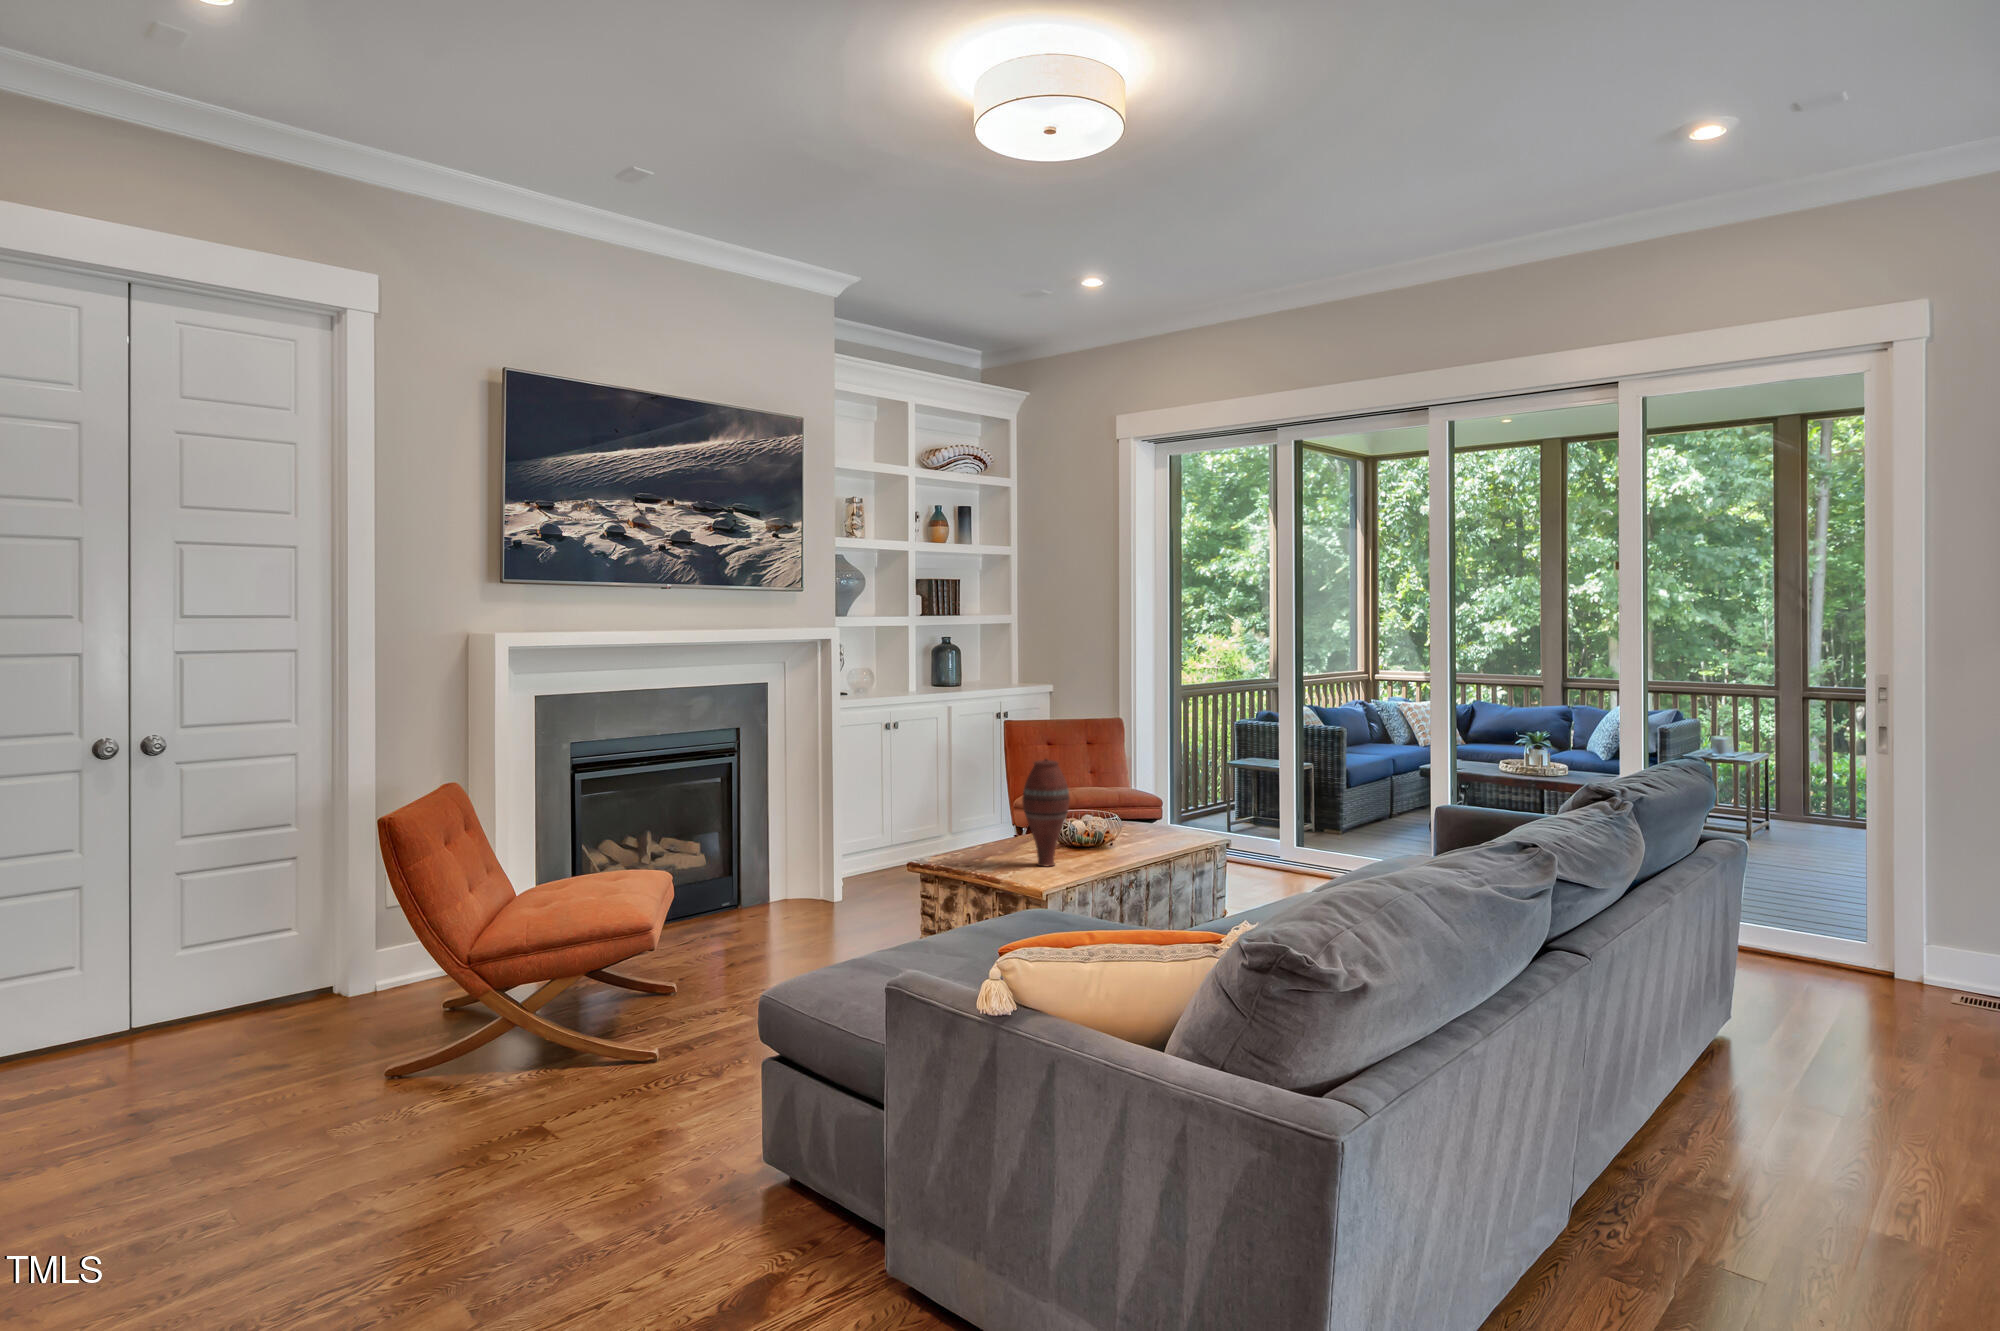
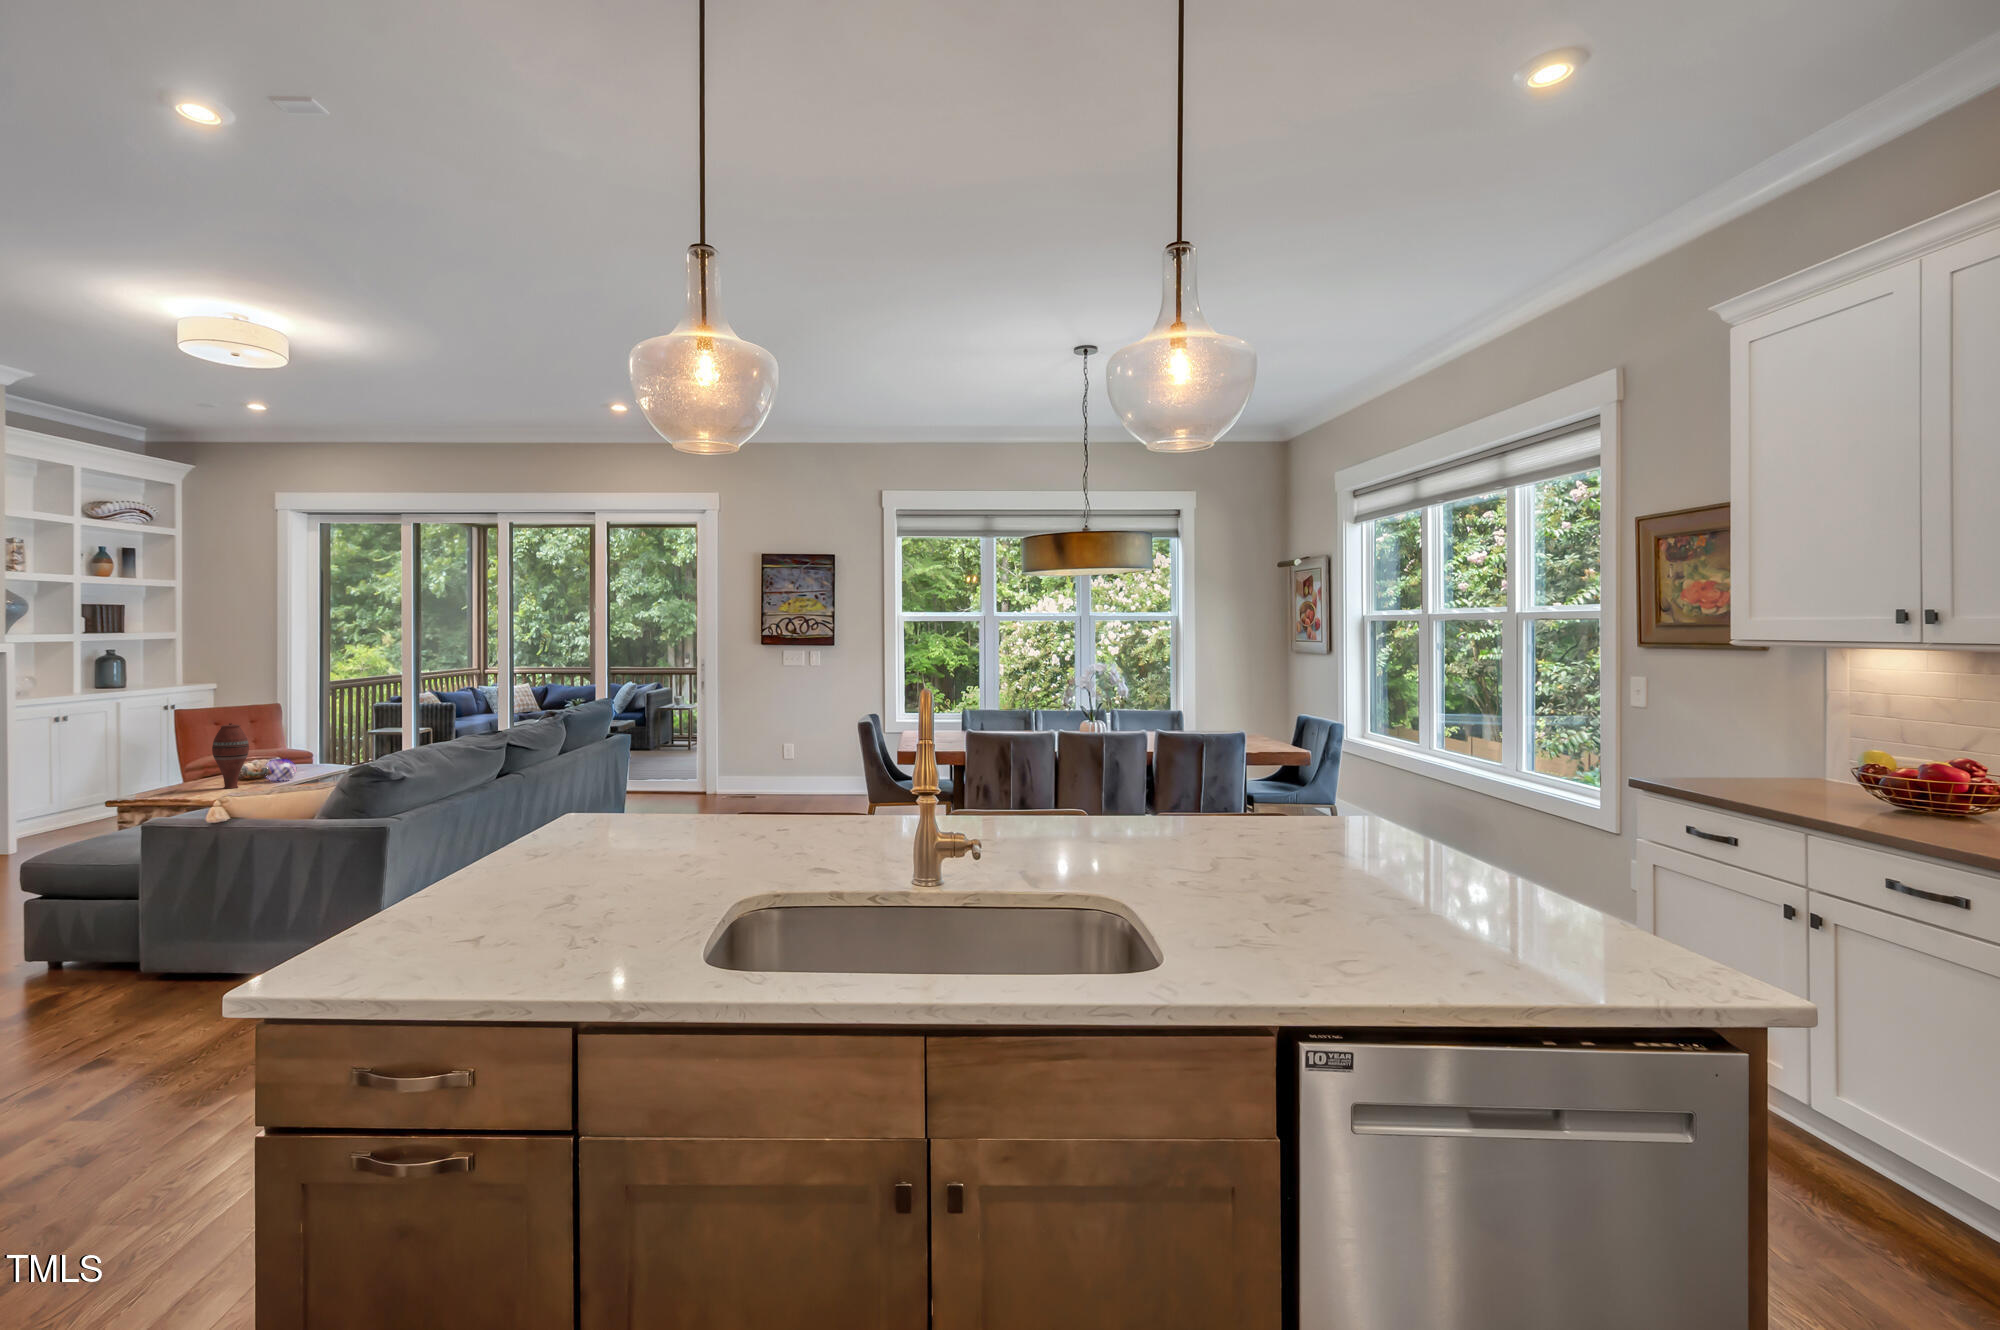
decorative orb: none [1088,820,1133,858] -> present [266,759,296,781]

